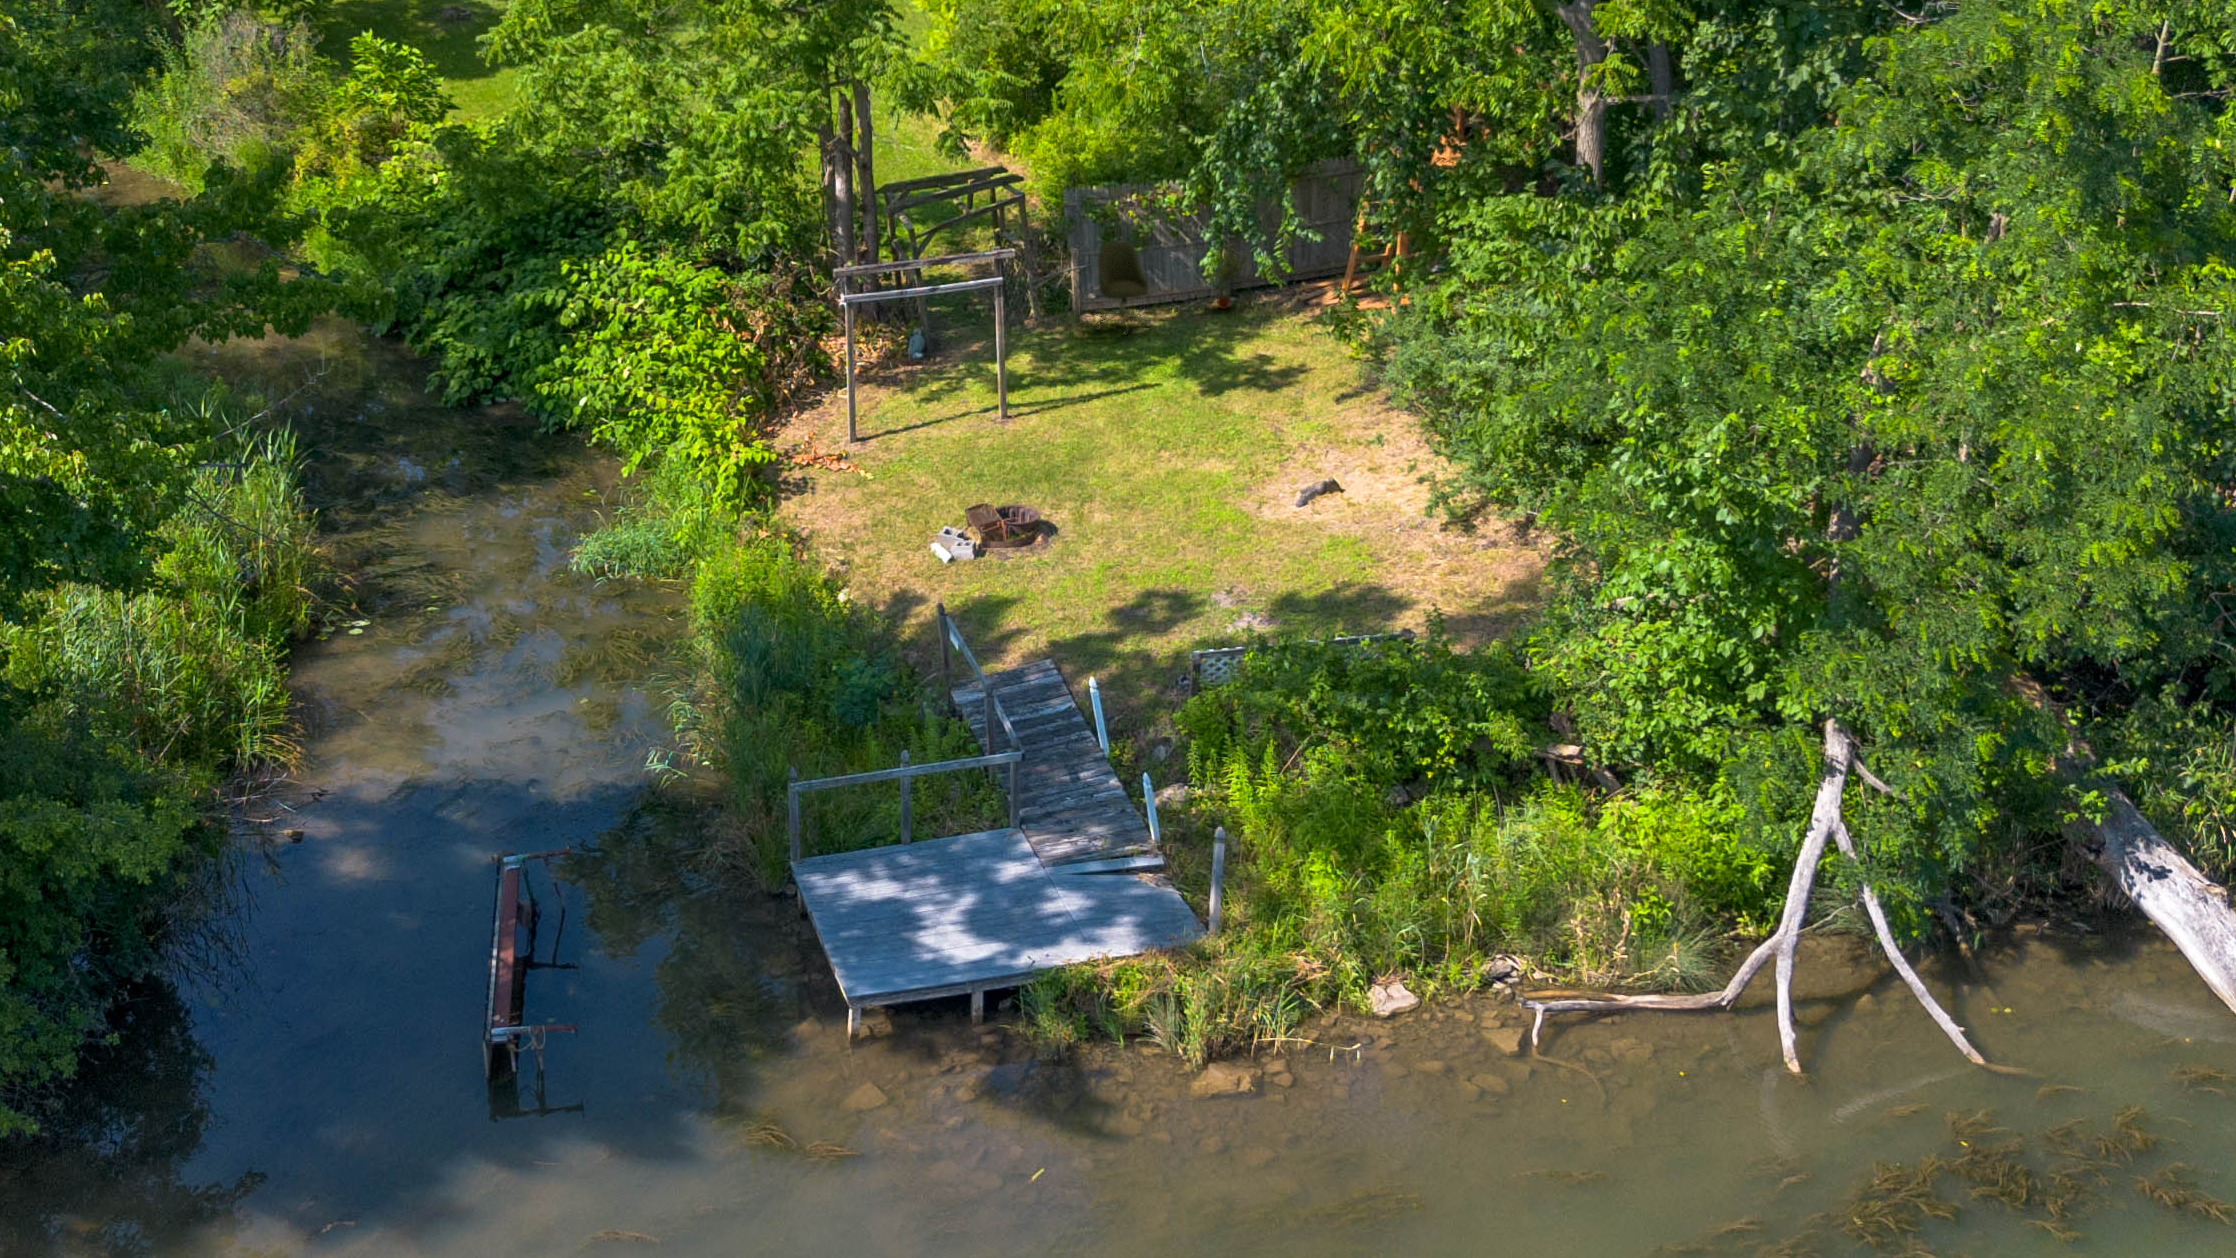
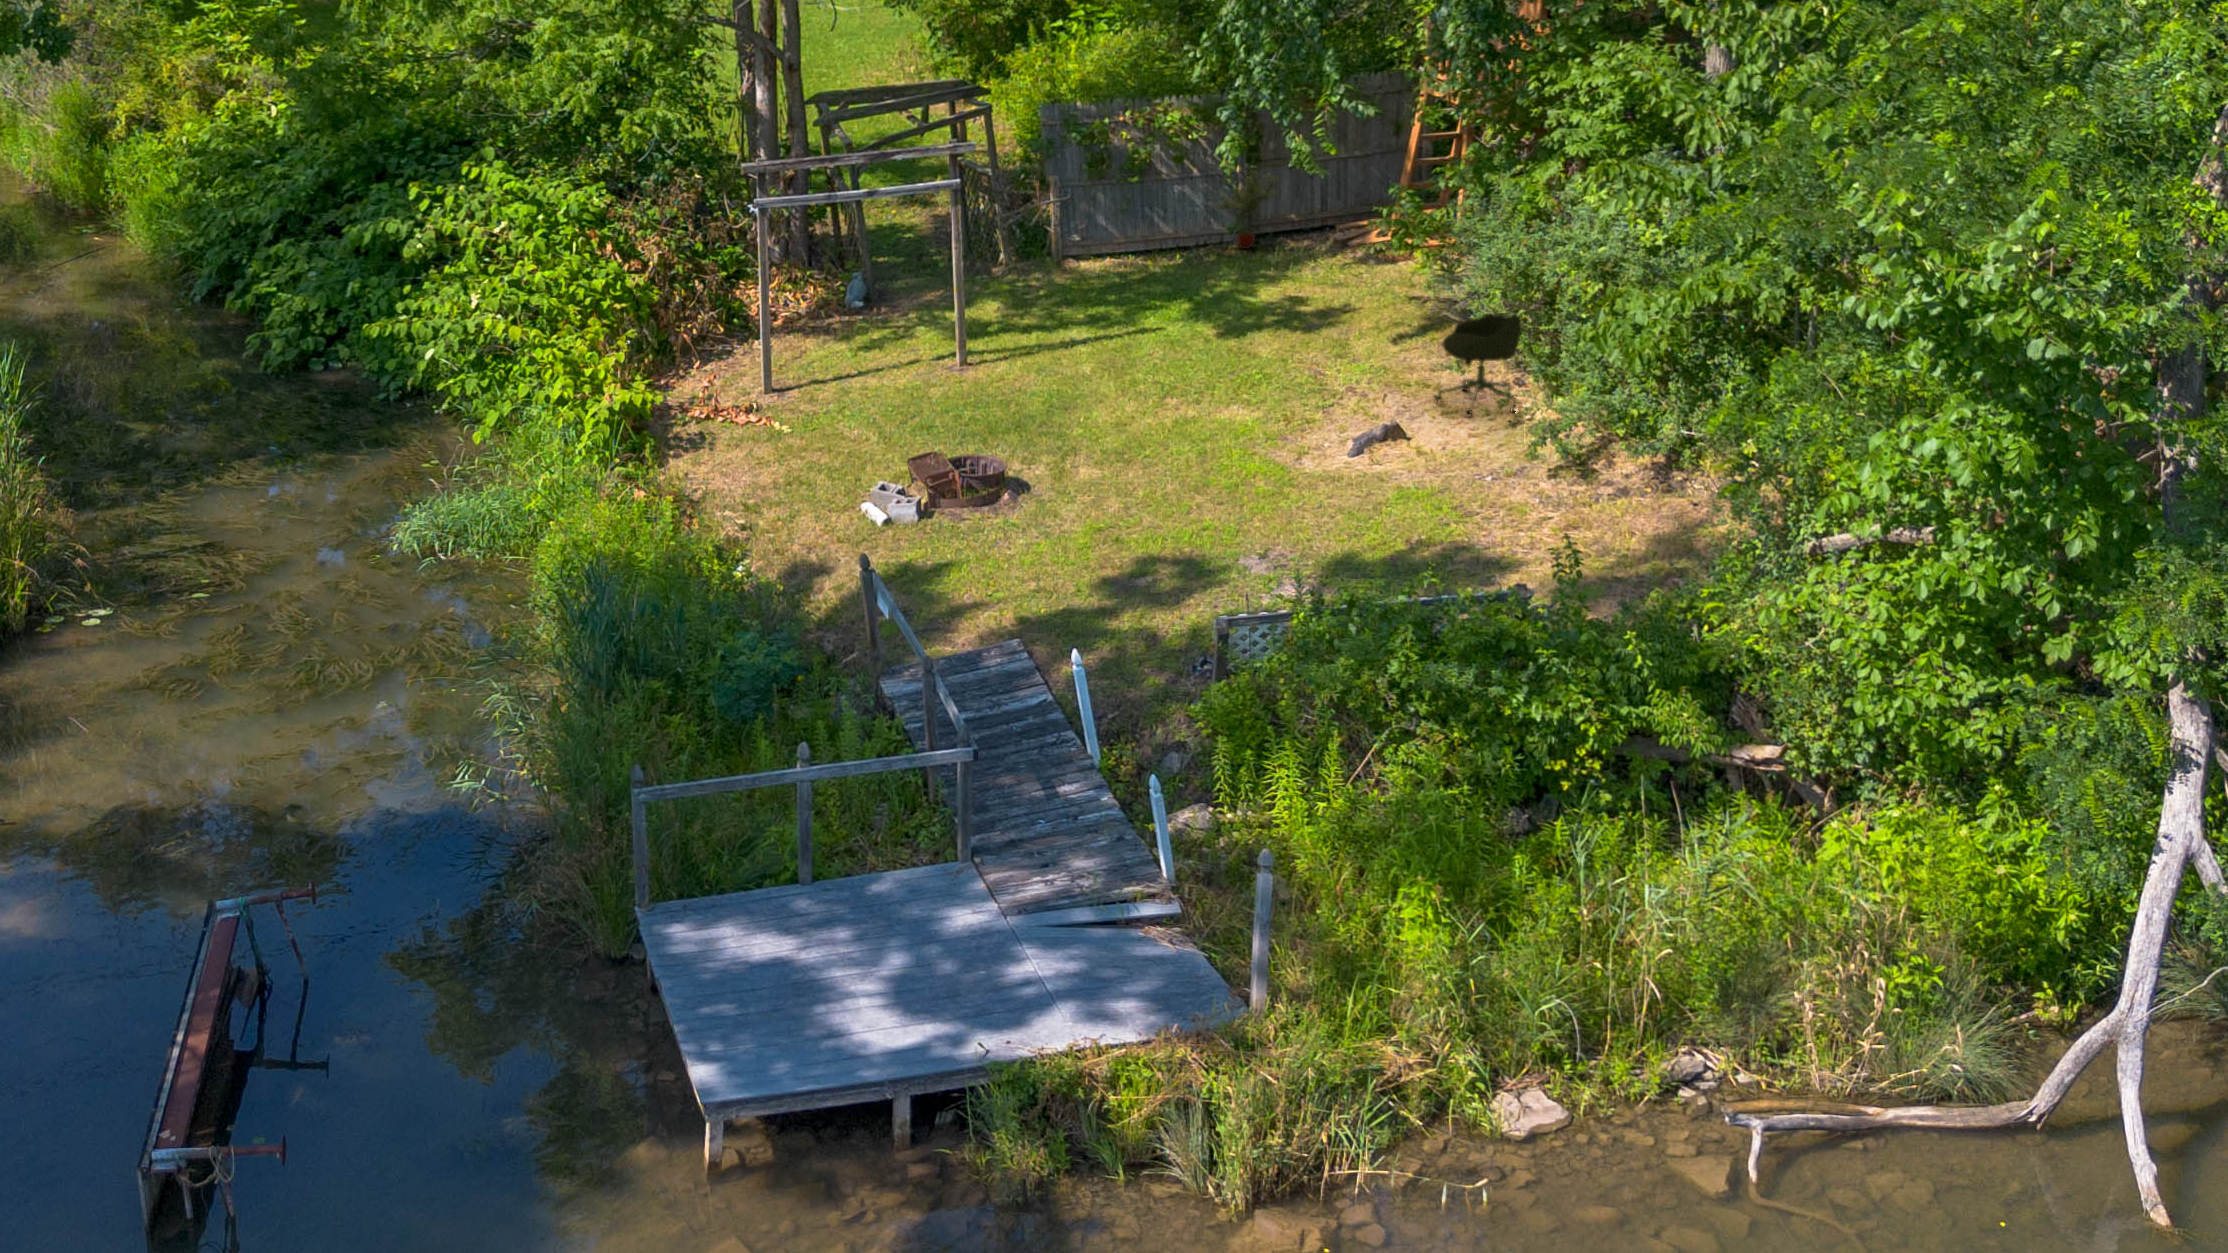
chair: present [1095,242,1150,335] -> present [1434,313,1523,416]

